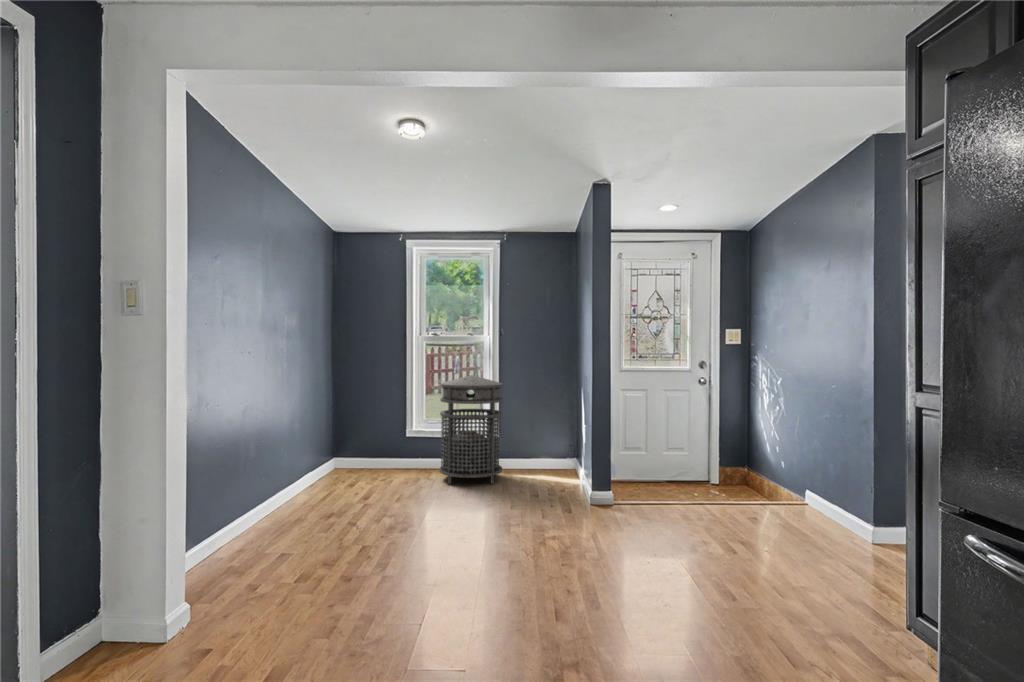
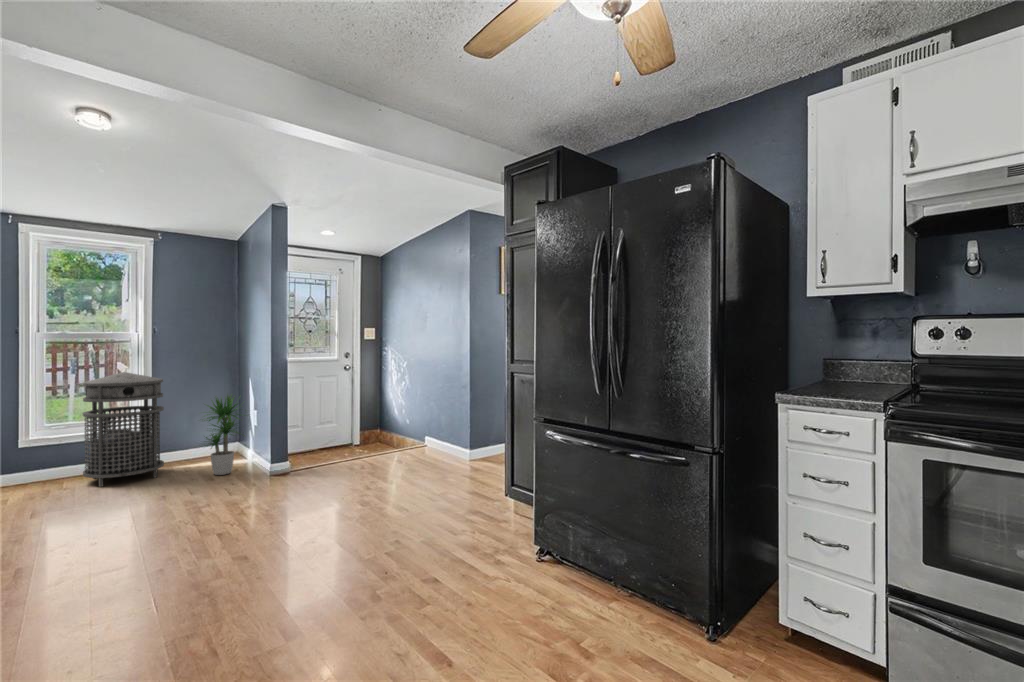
potted plant: none [524,403,579,494] -> present [206,396,239,475]

